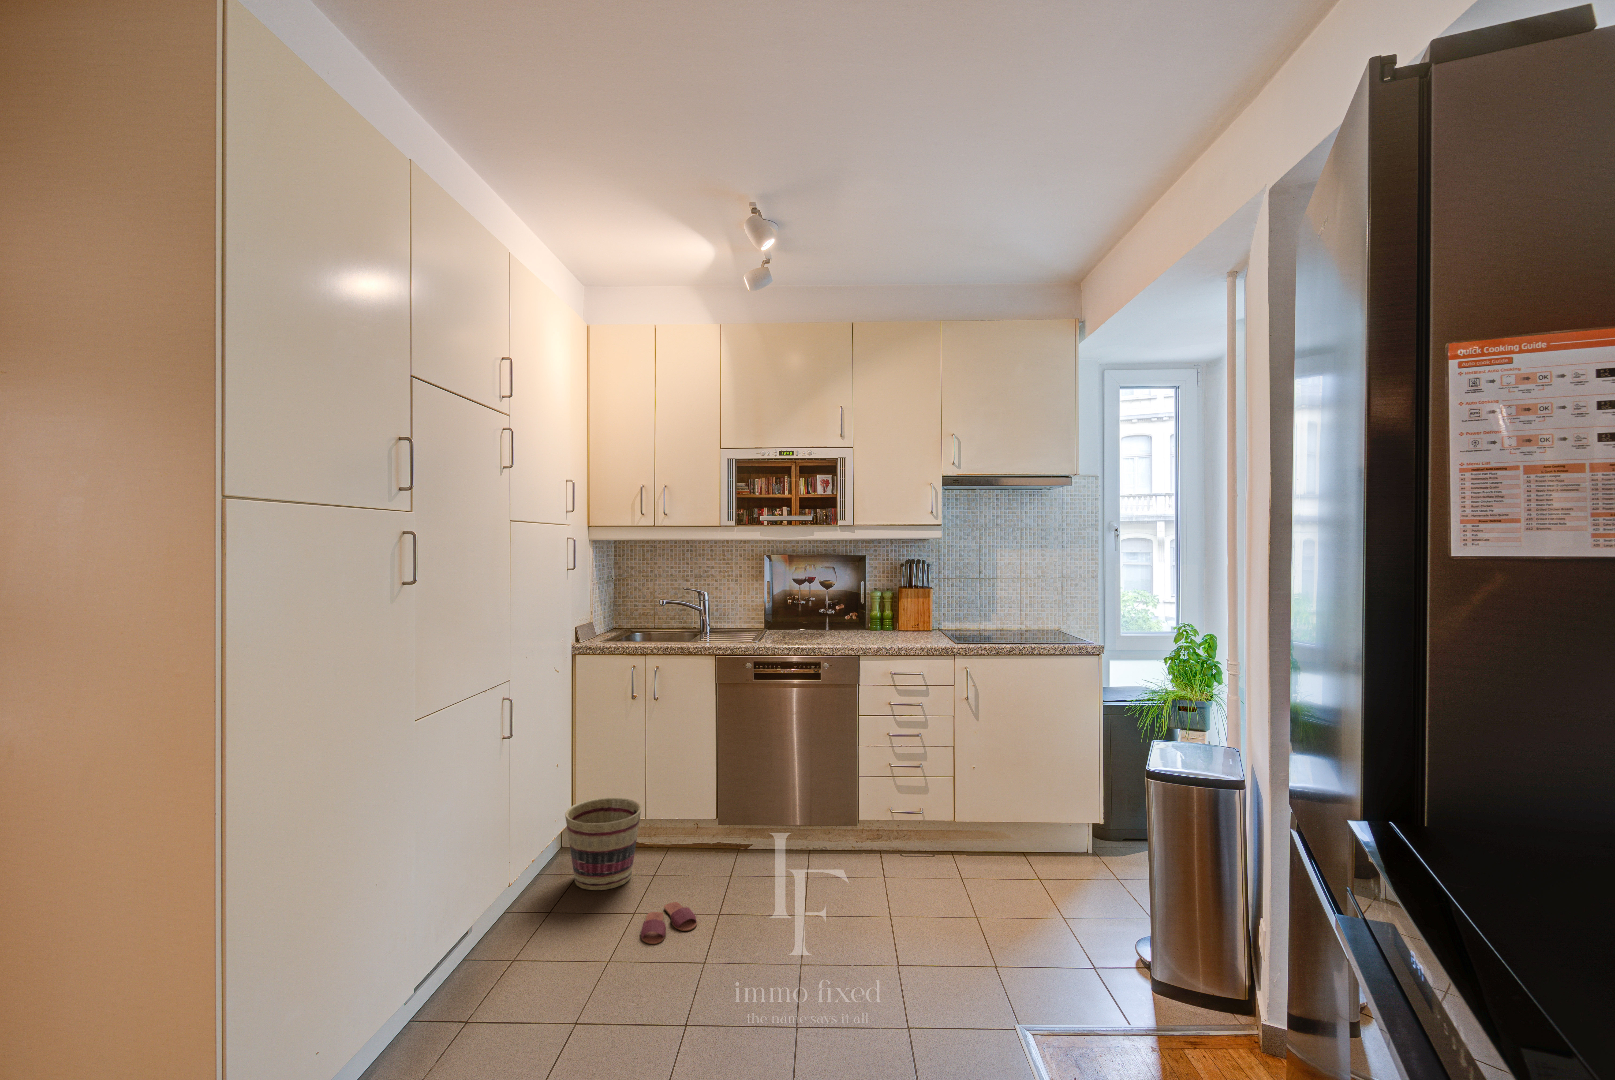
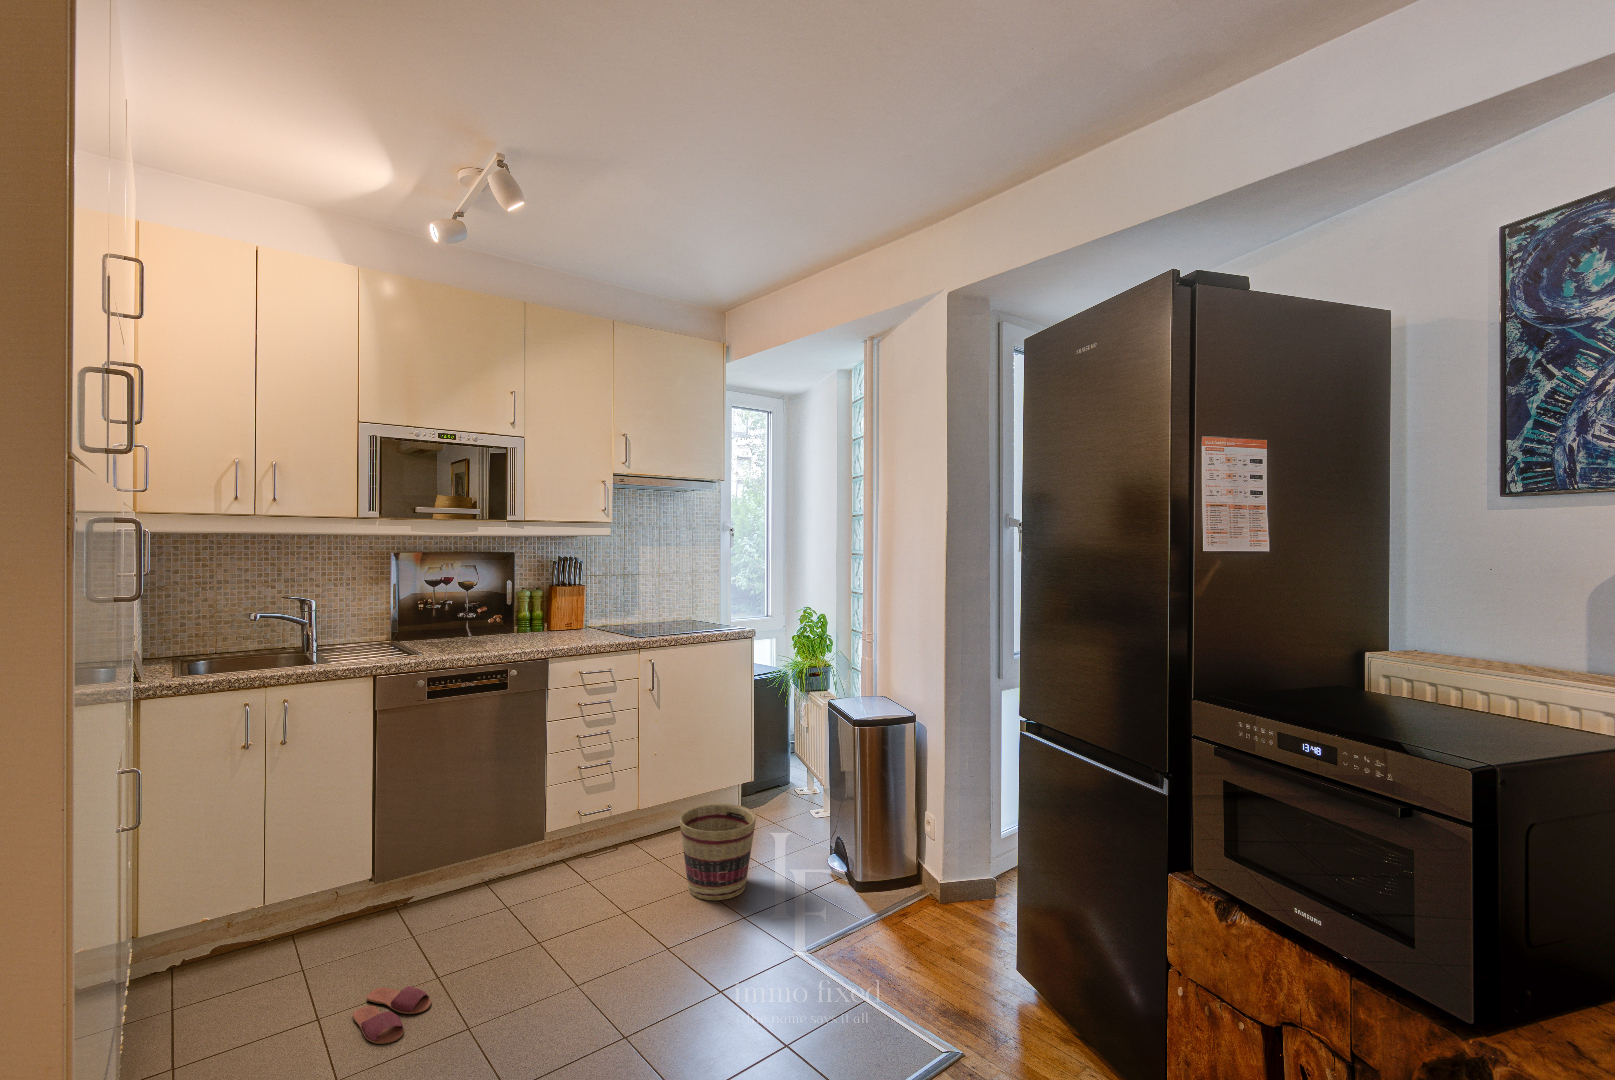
basket: present [565,798,641,890] -> present [679,804,756,900]

